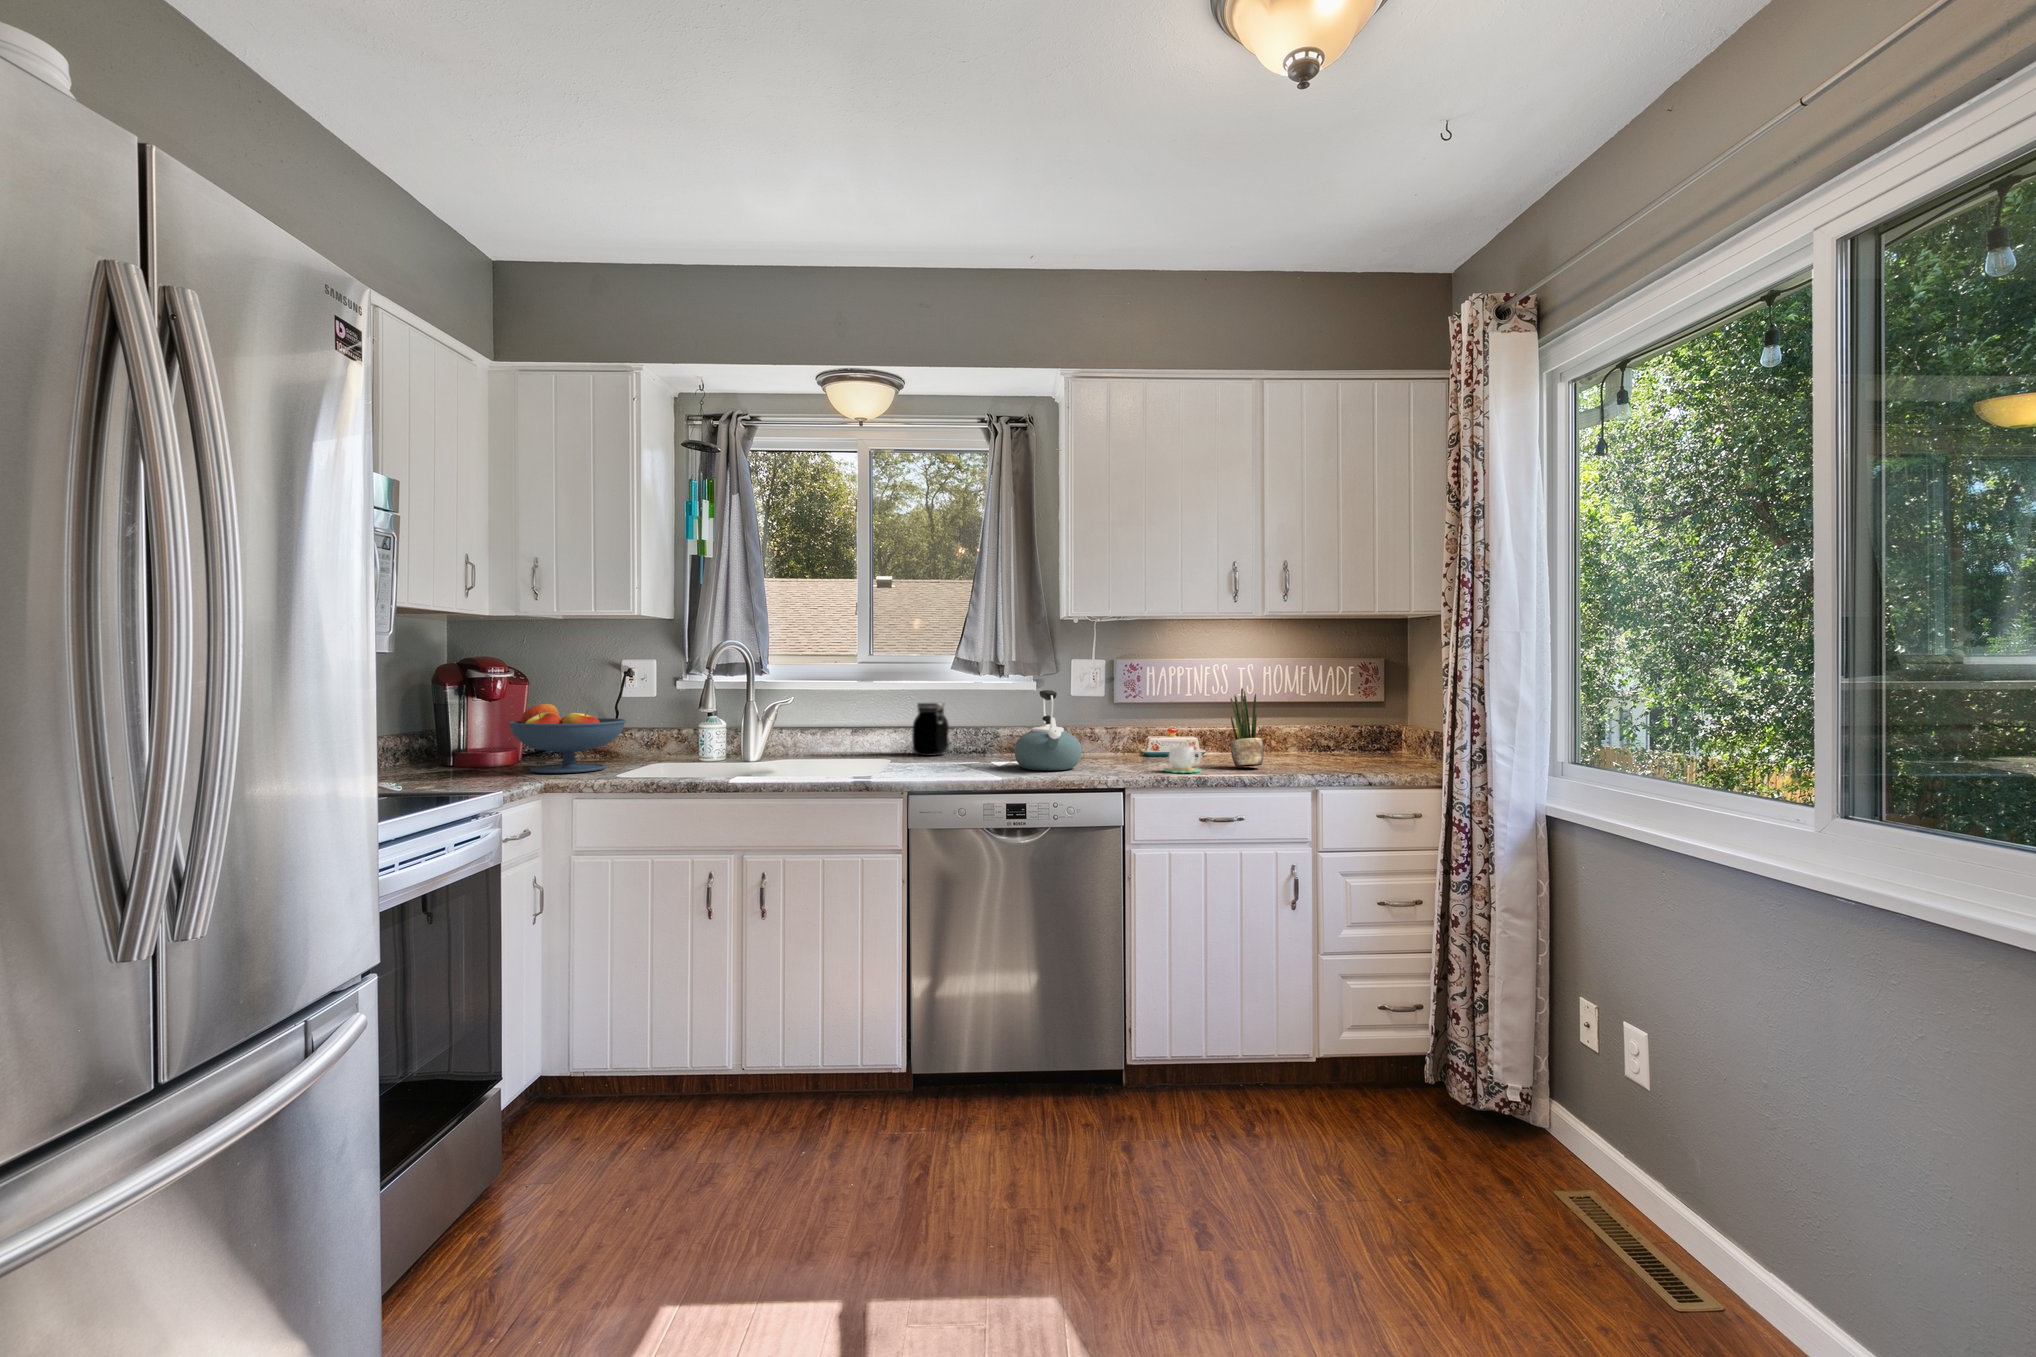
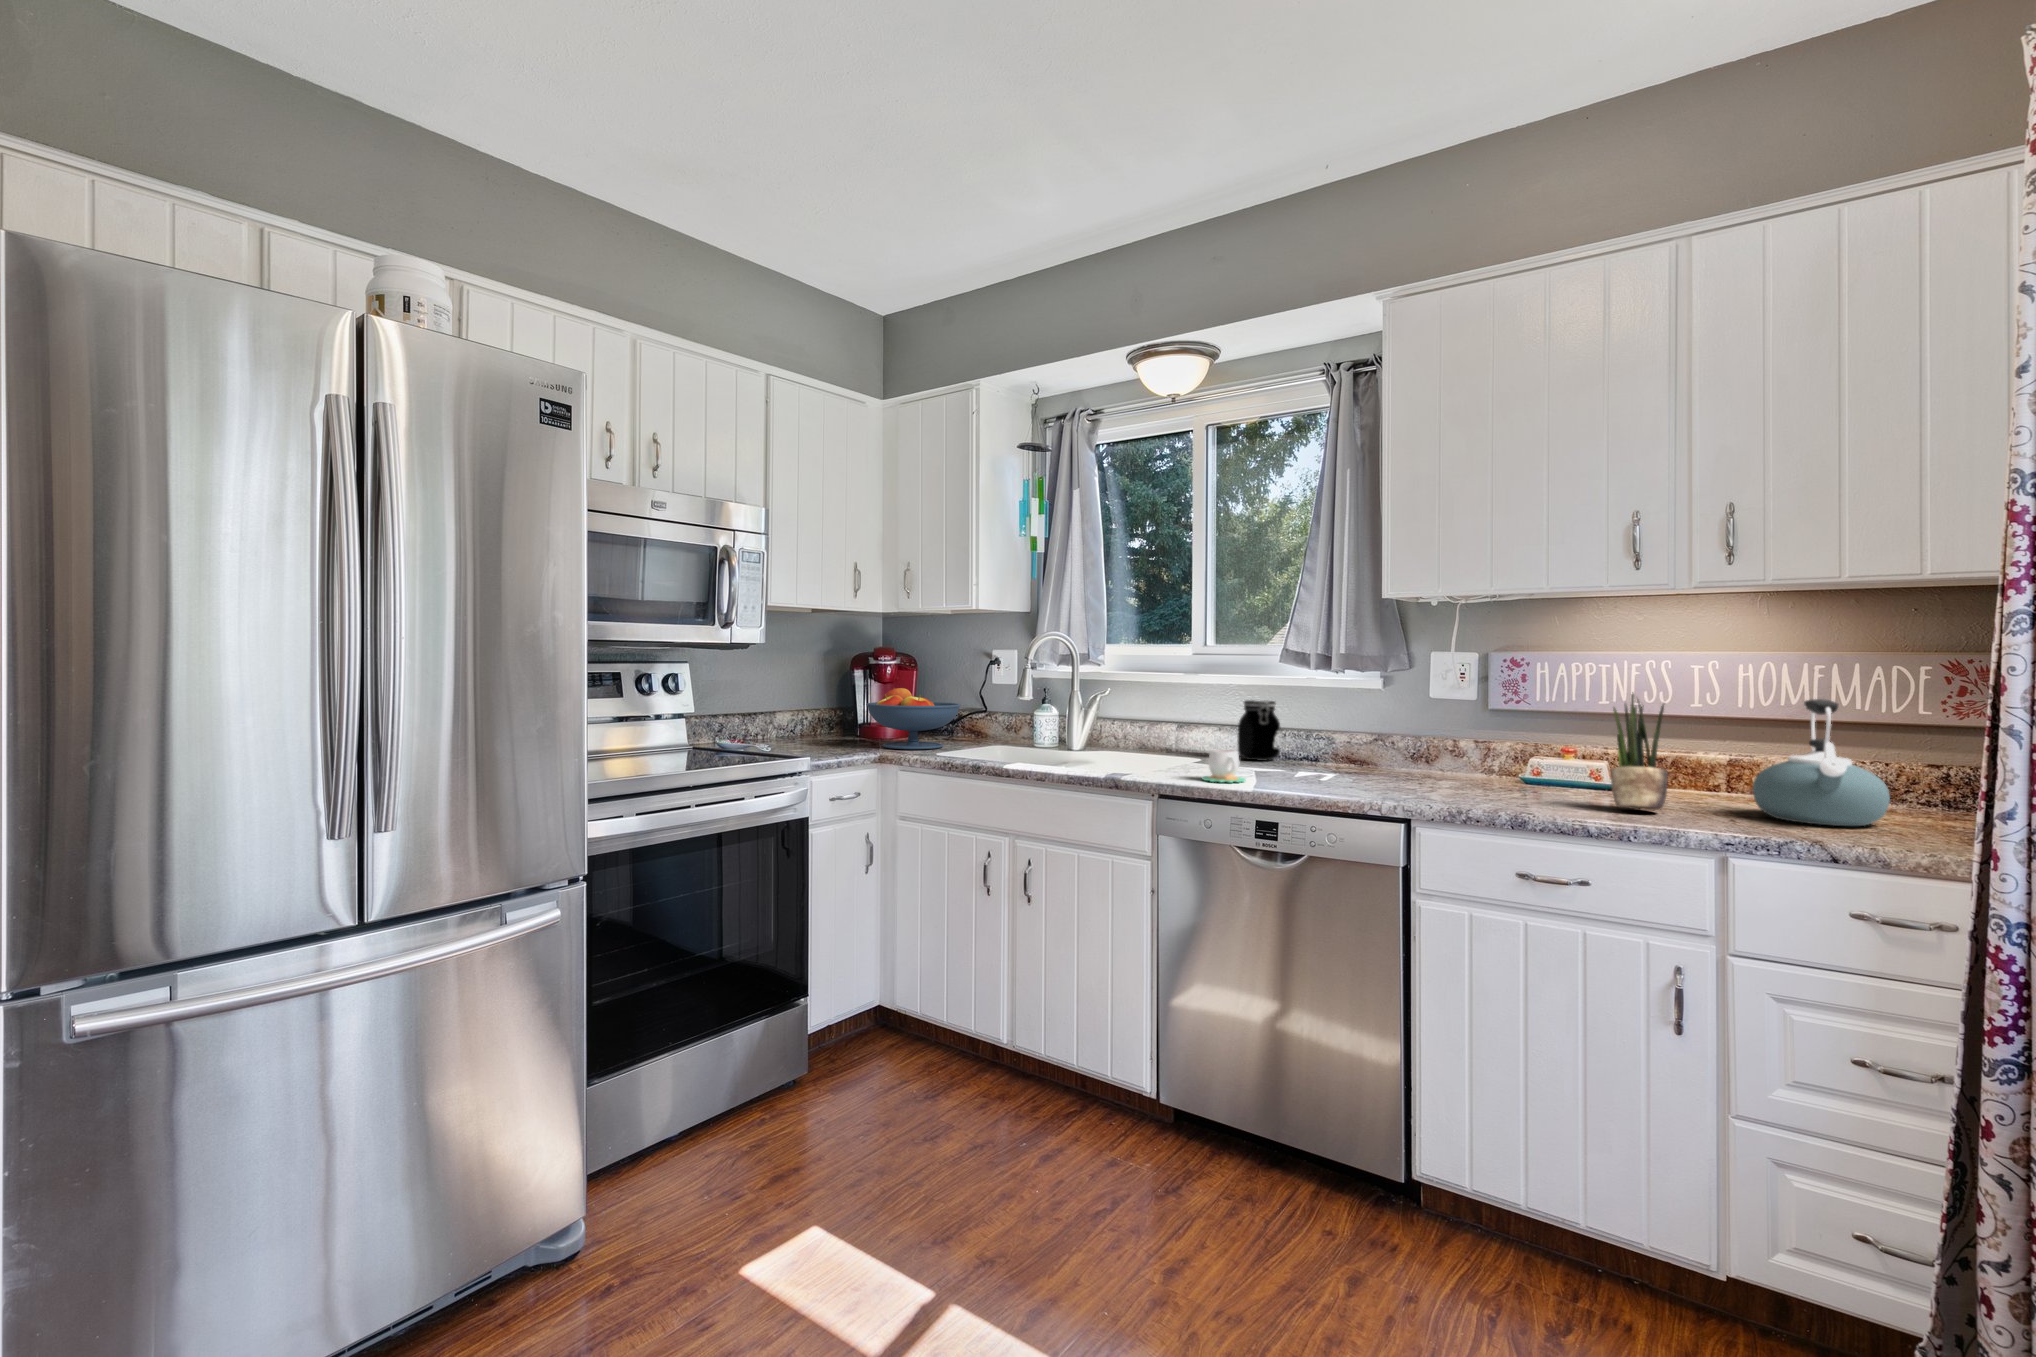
kettle: present [1014,690,1082,770] -> present [1753,699,1890,826]
mug: present [1164,745,1201,773] -> present [1202,749,1246,783]

